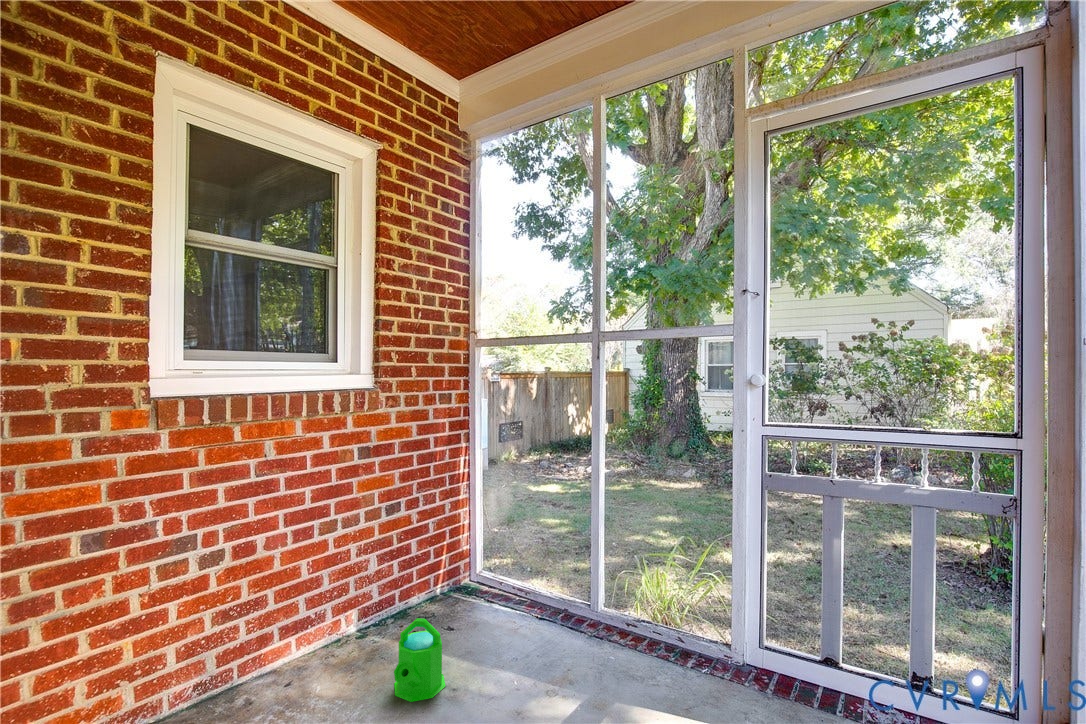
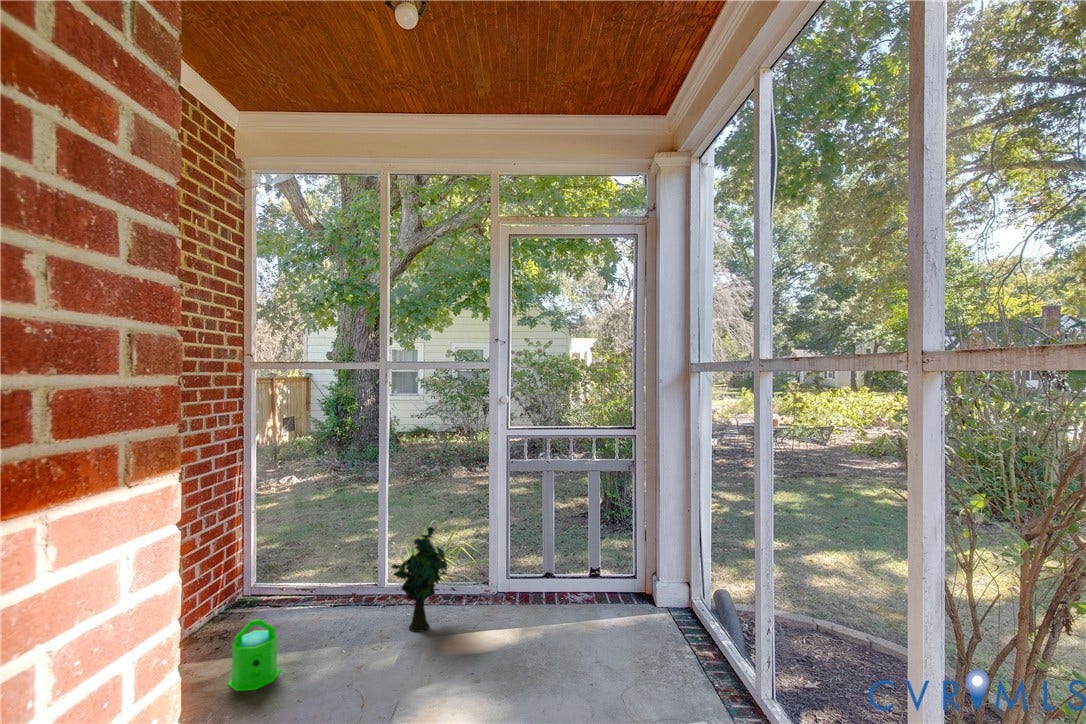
decorative plant: none [579,550,658,691] -> present [391,527,447,632]

